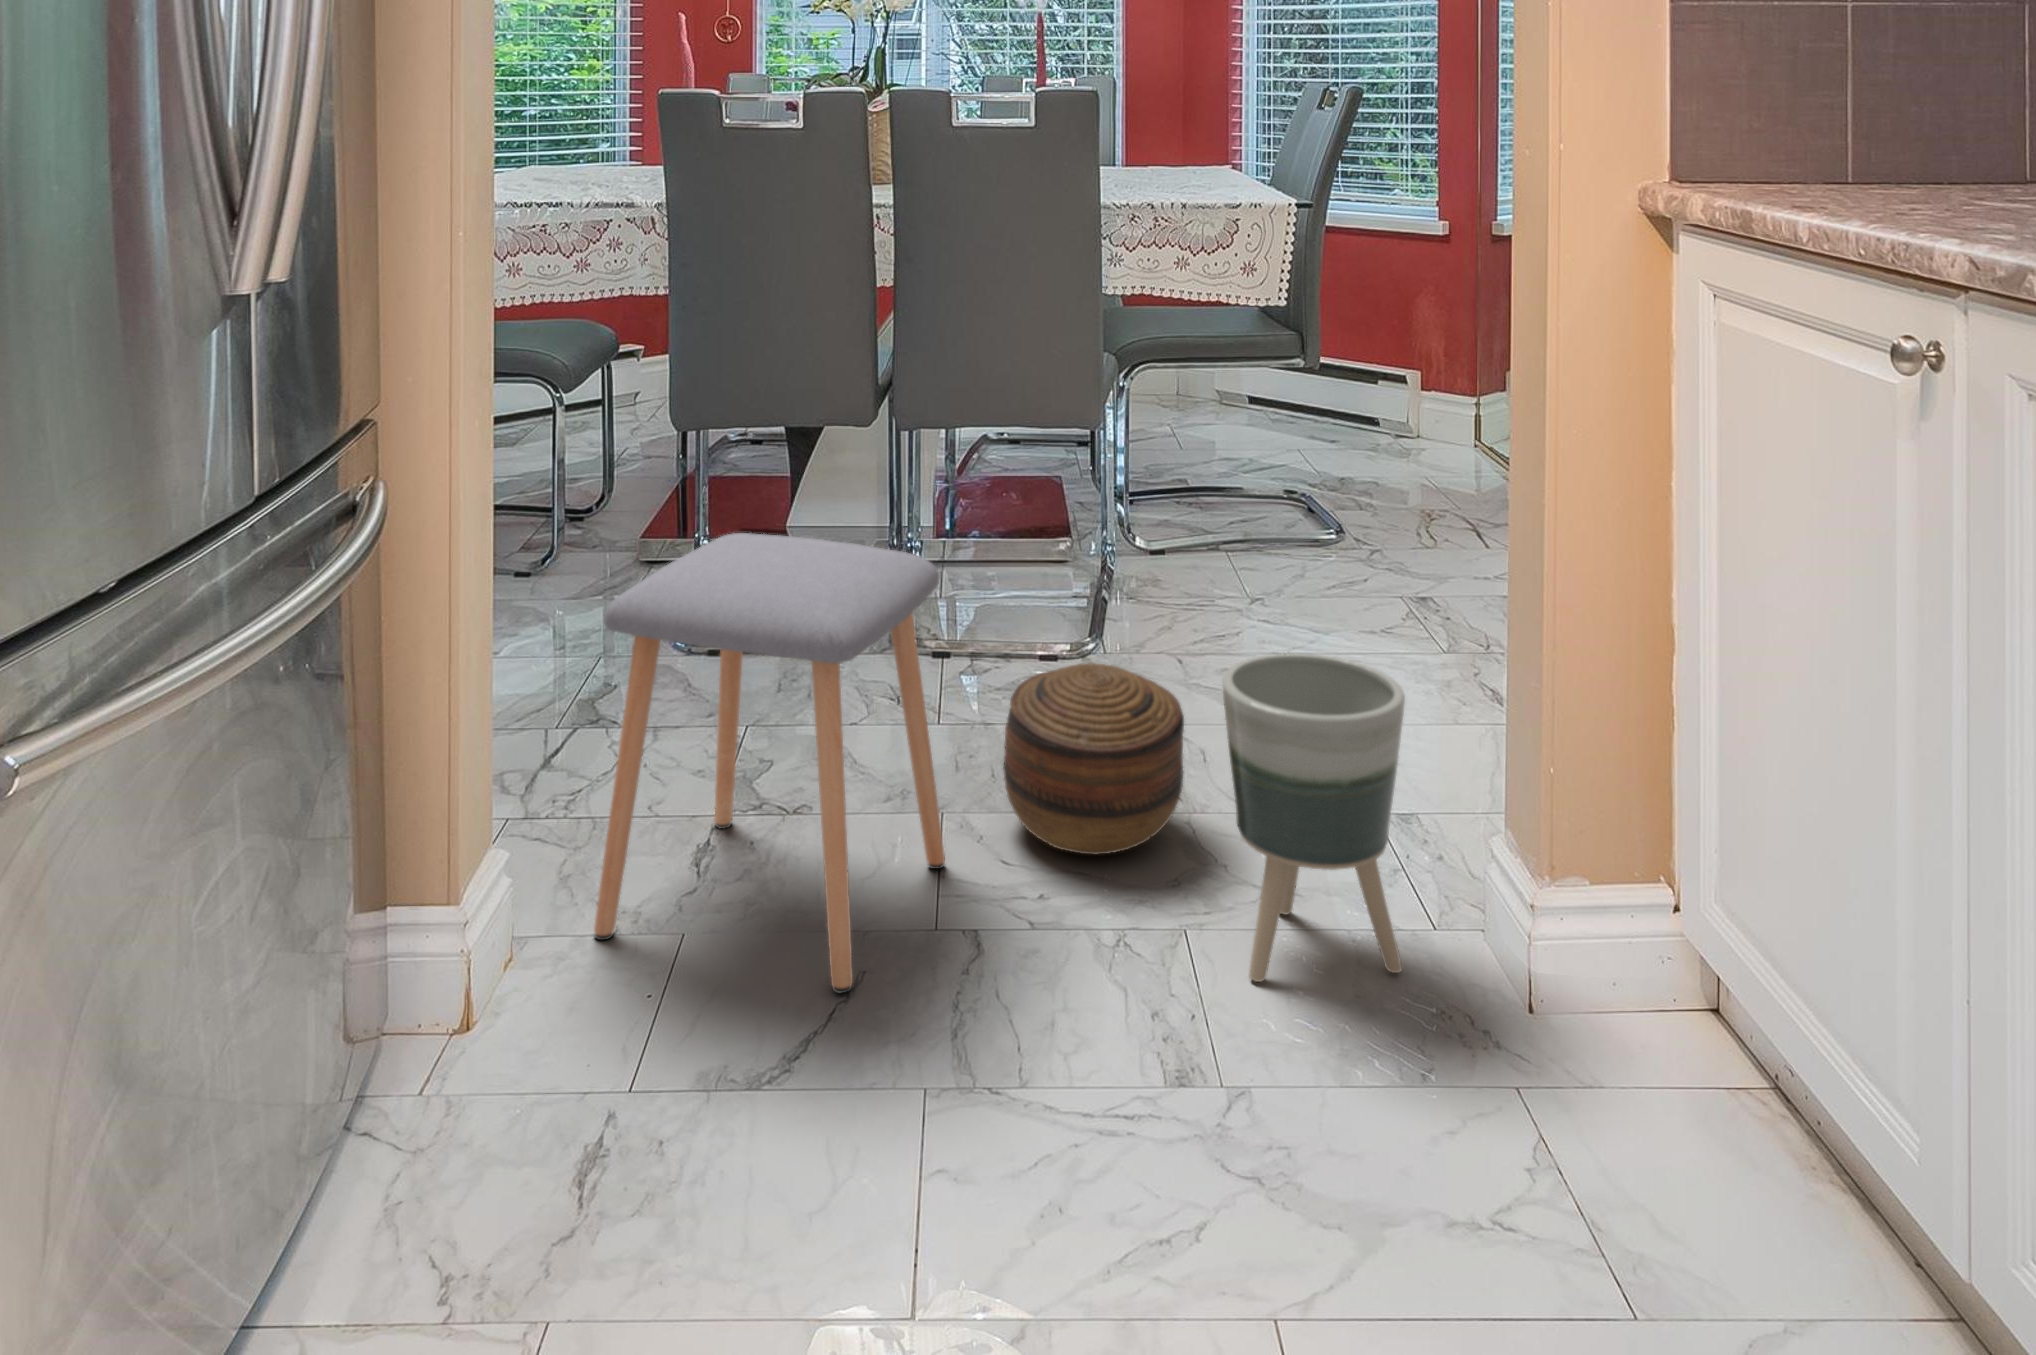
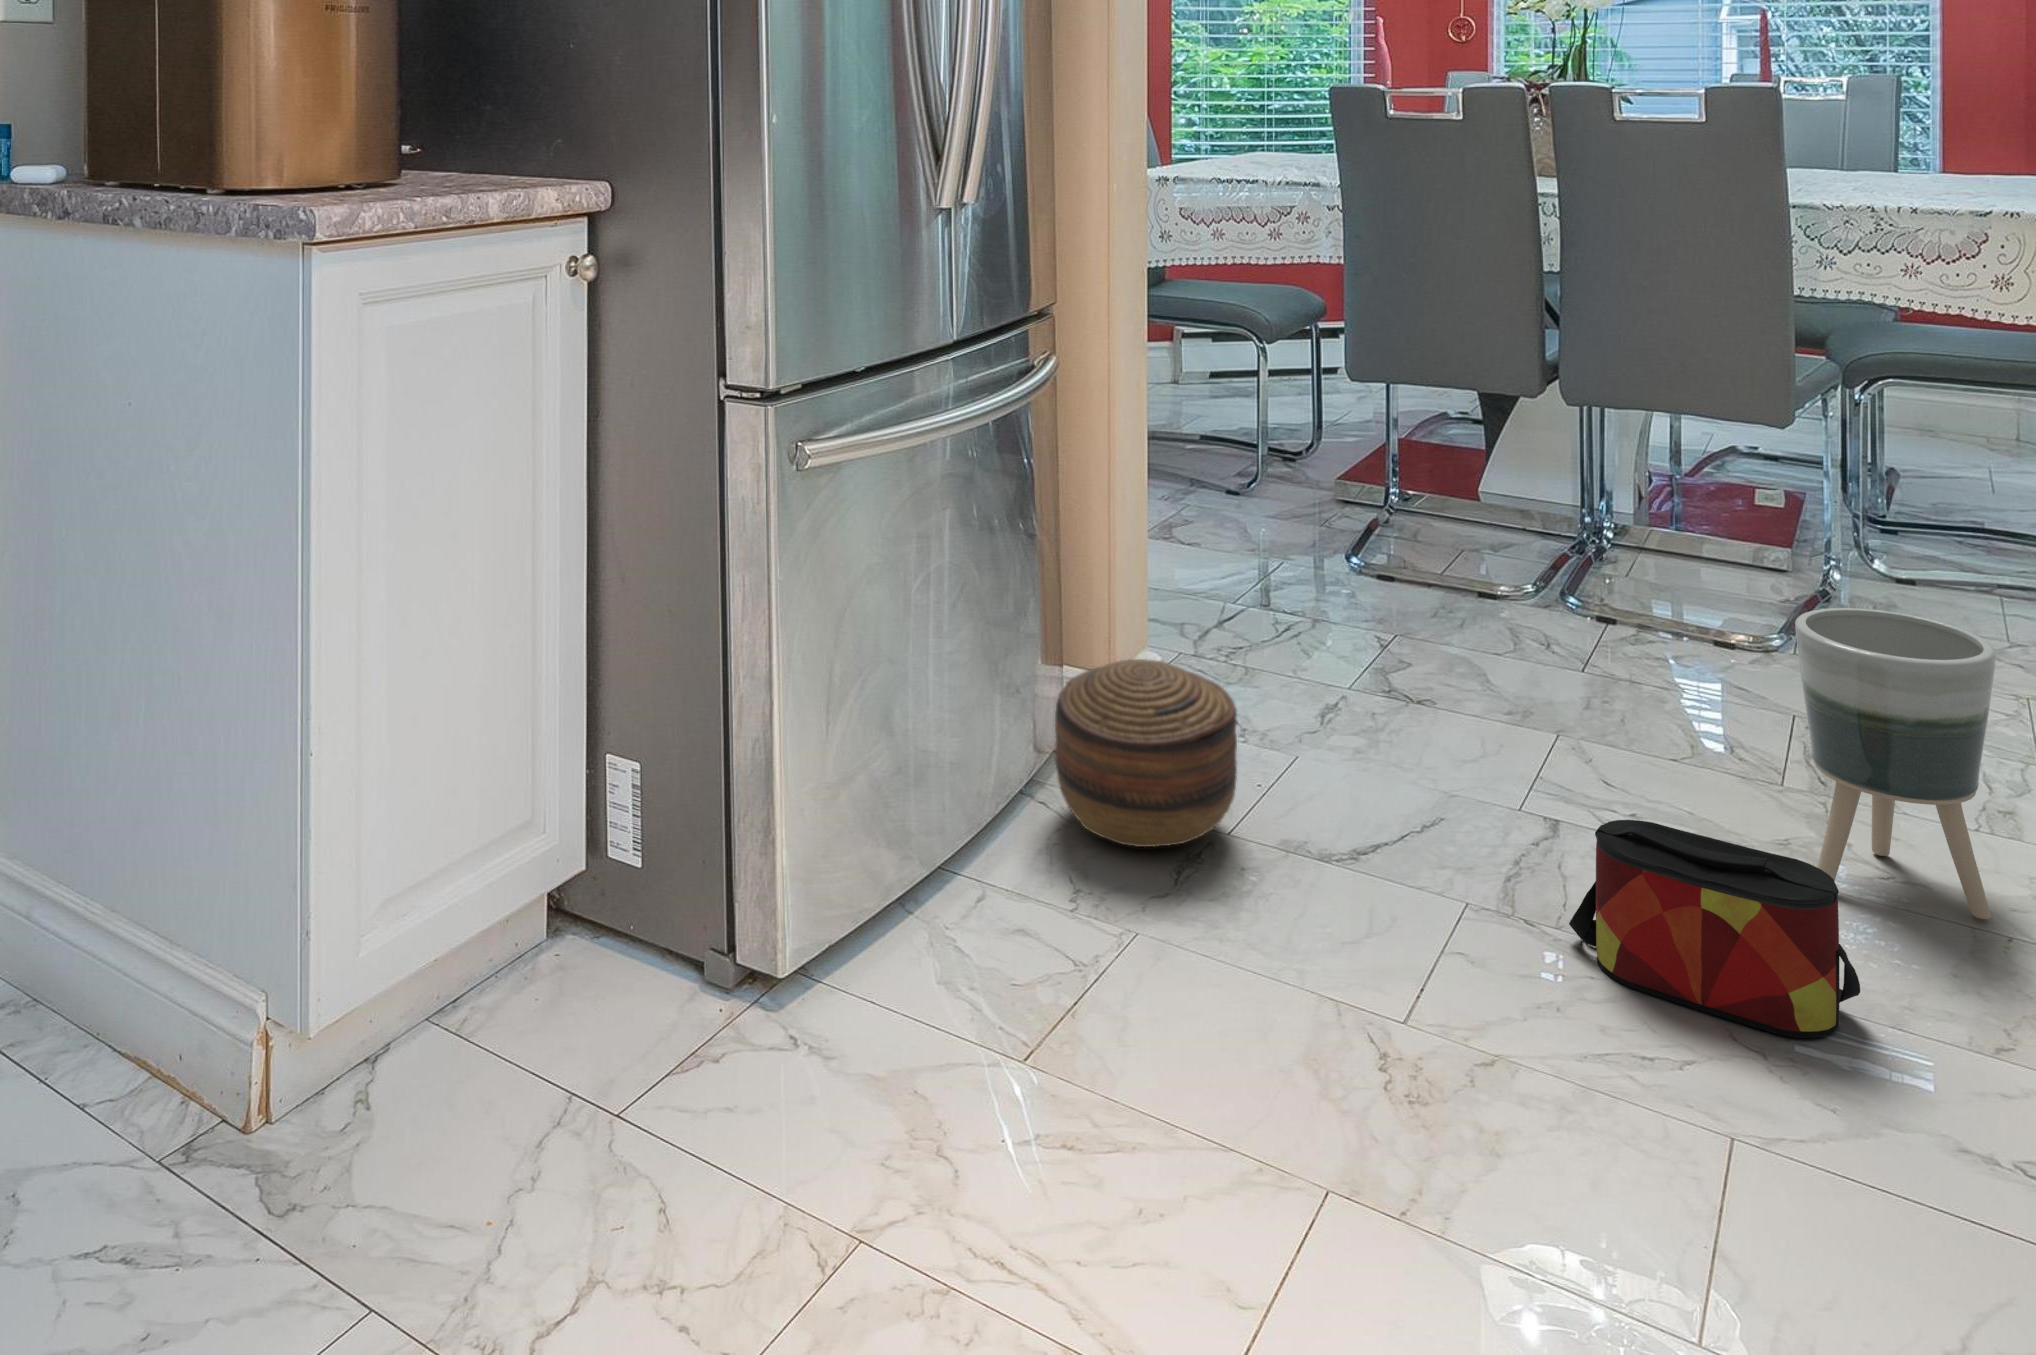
stool: present [594,533,945,993] -> none [1227,448,1544,811]
basket: present [1003,663,1184,854] -> present [1055,659,1237,847]
bag: none [1058,977,1363,1217] -> present [1569,820,1860,1038]

